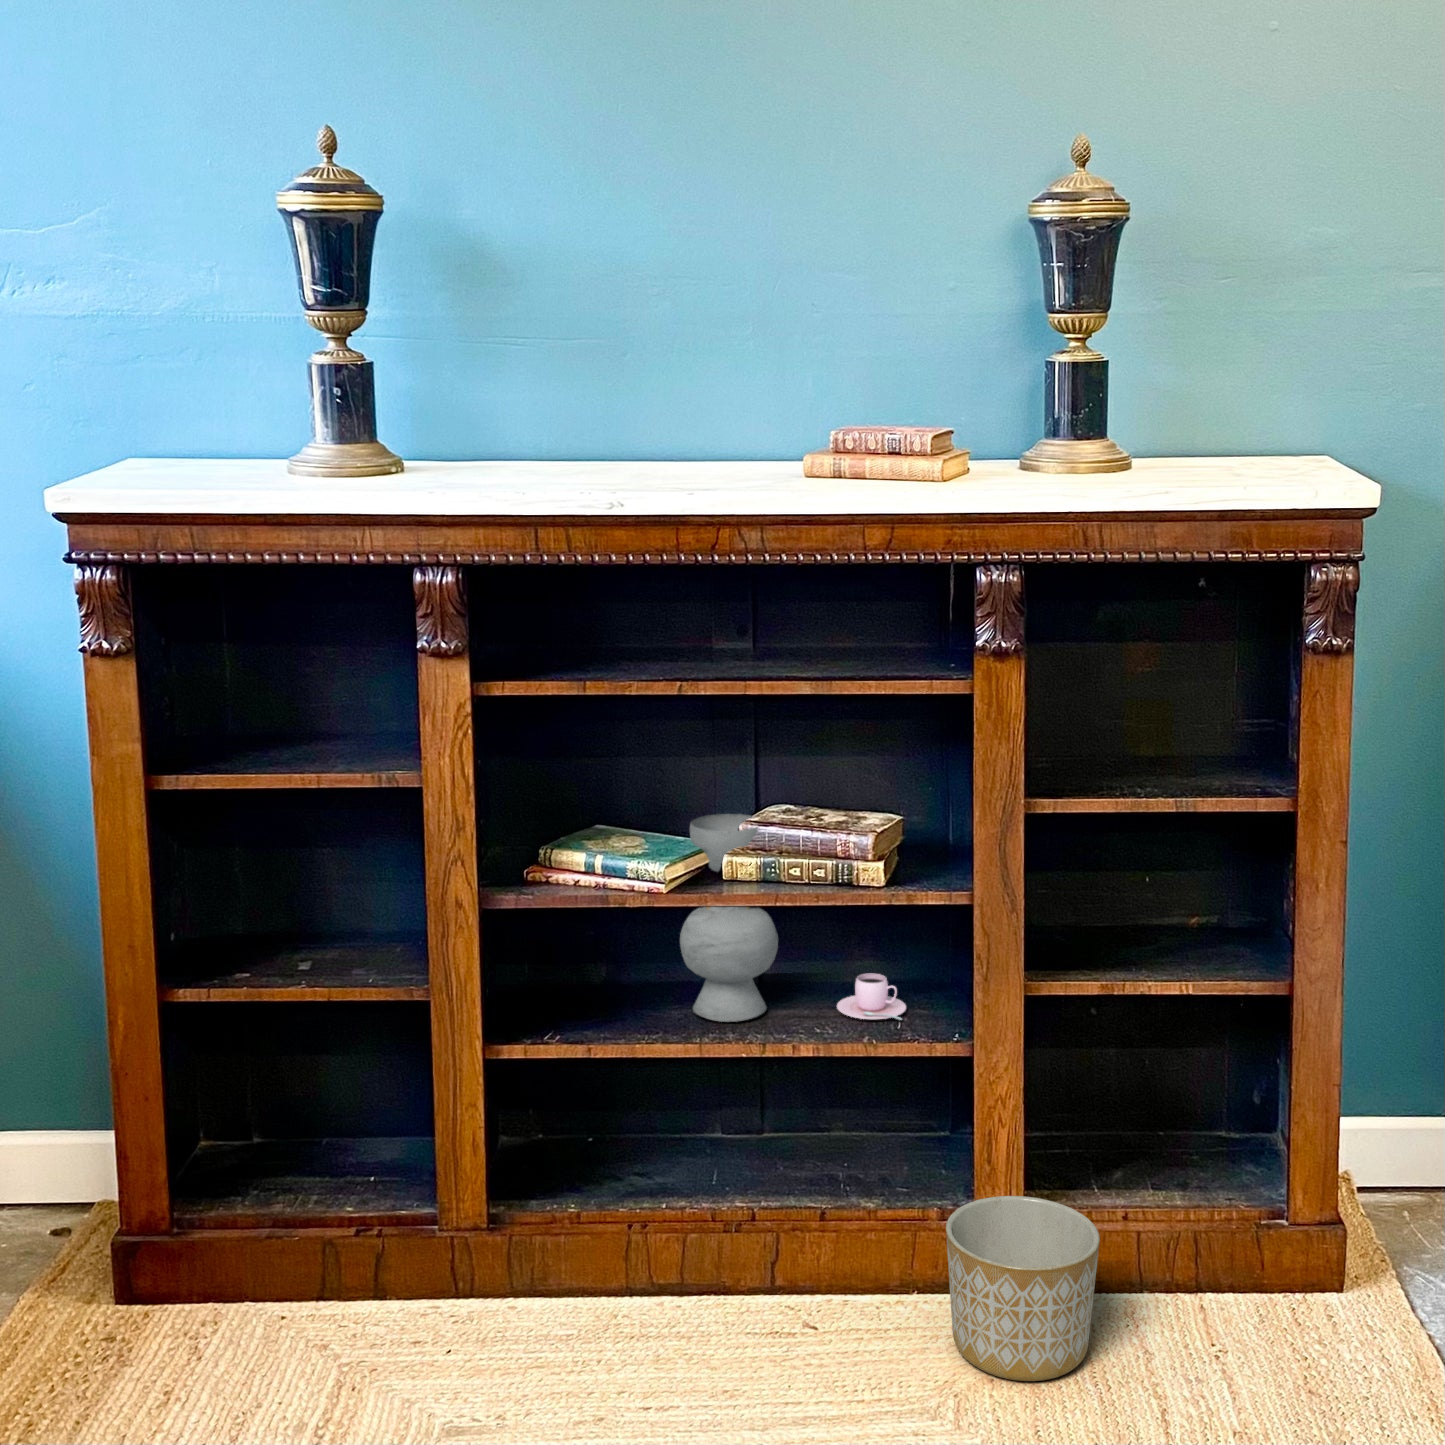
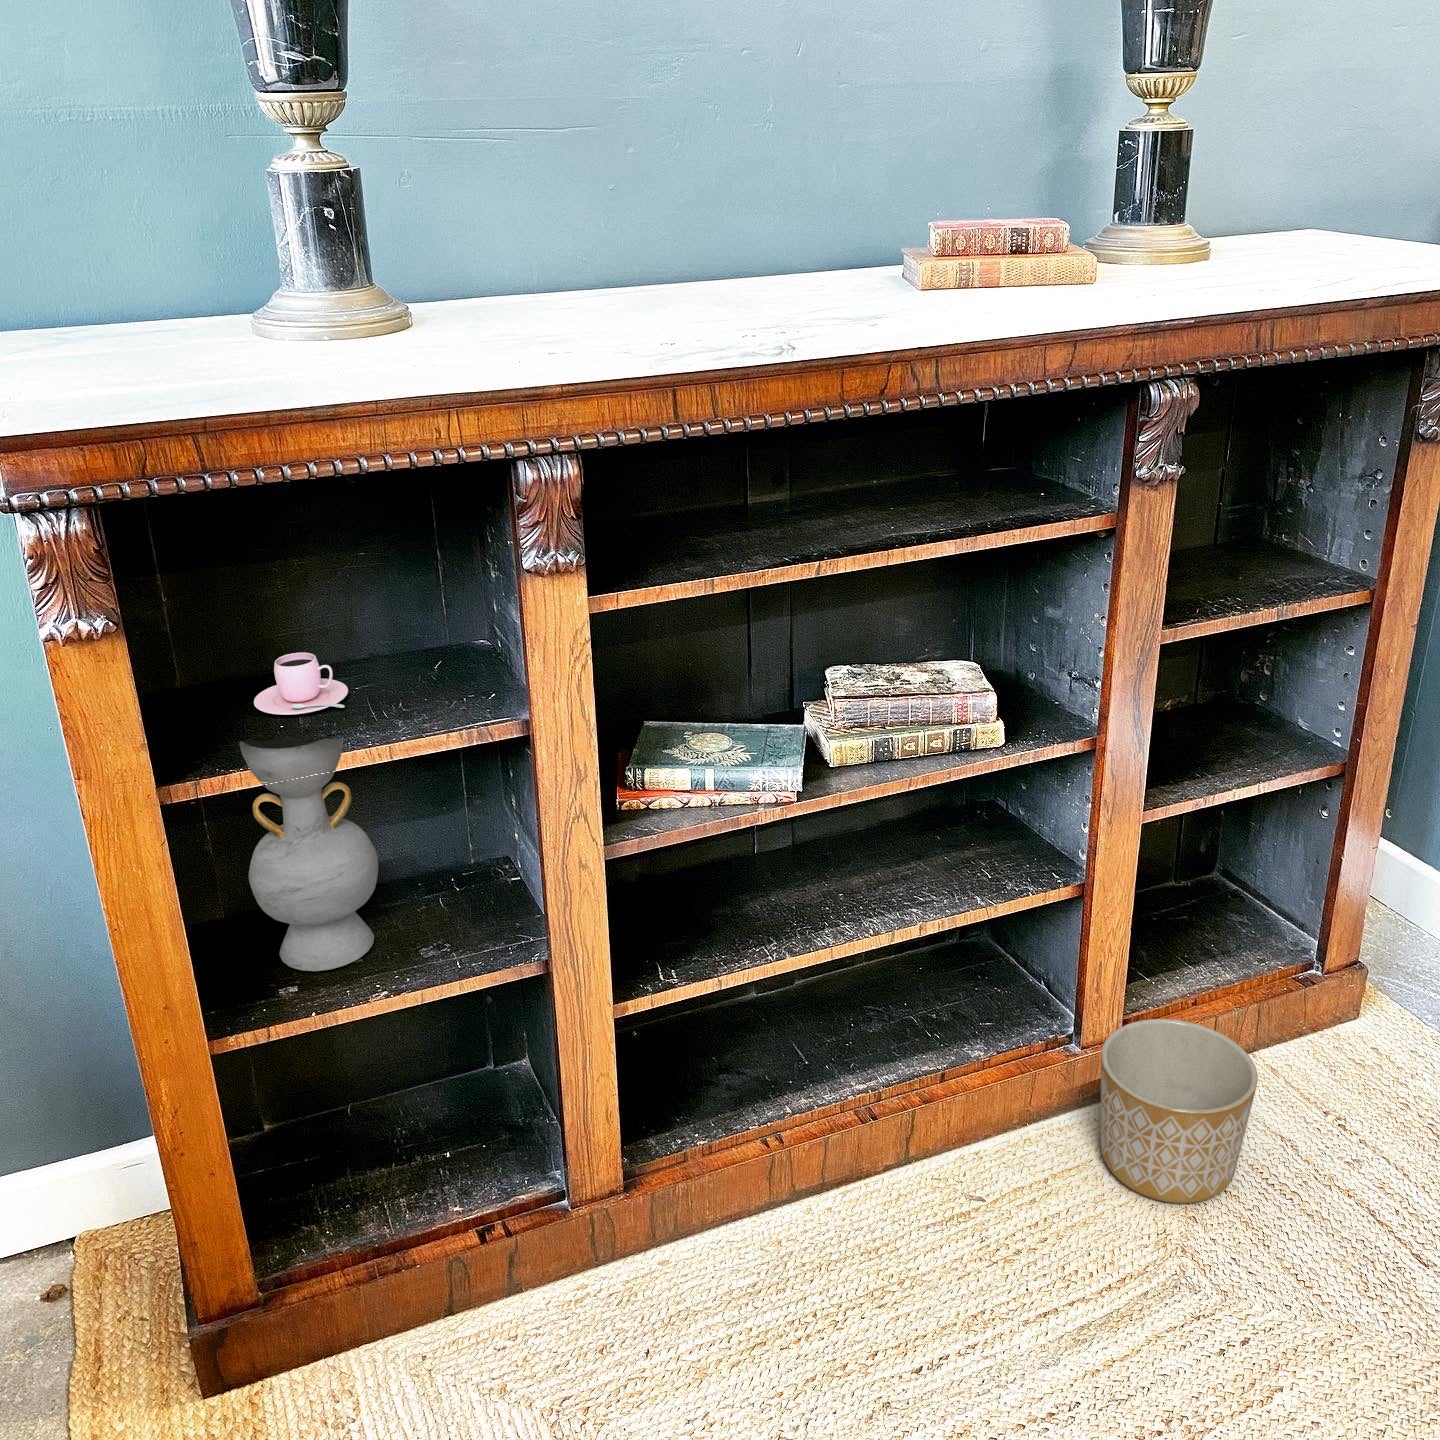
decorative vase: present [680,814,778,1022] -> present [240,739,378,971]
teacup: present [837,973,906,1020] -> present [254,653,348,715]

